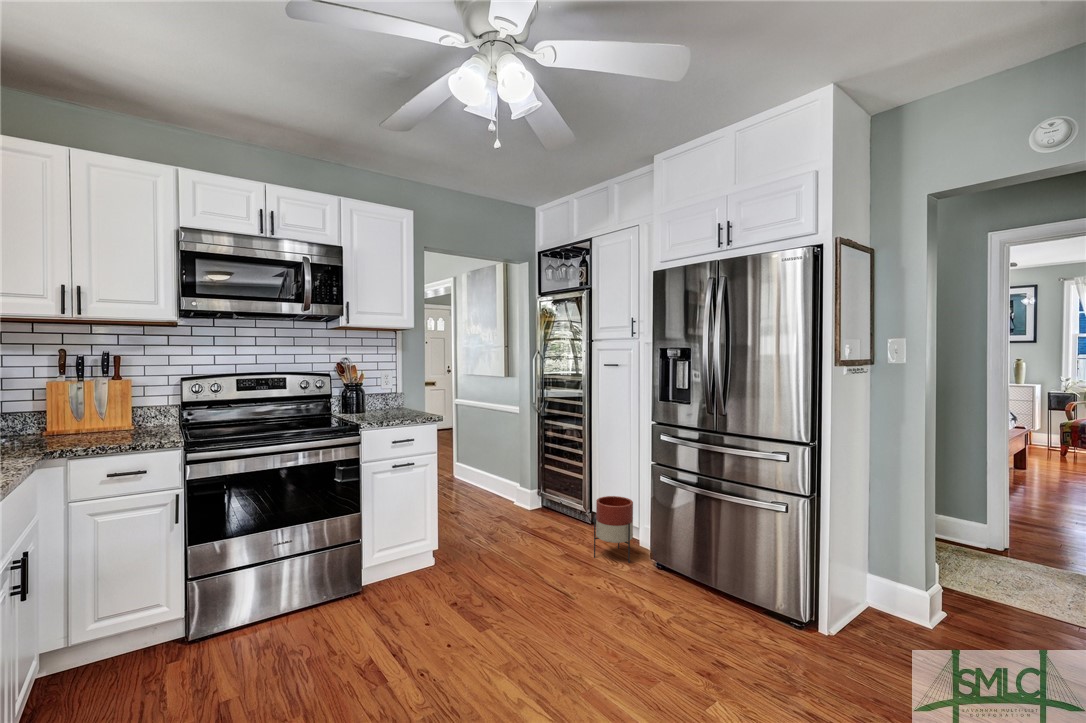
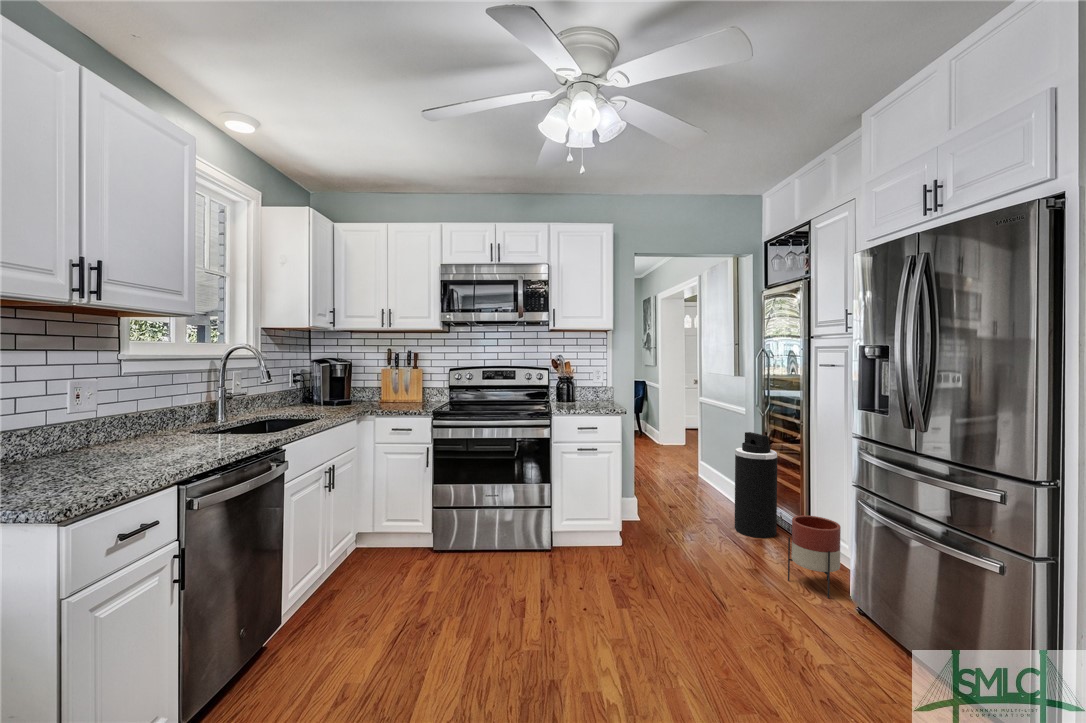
trash can: none [524,429,559,527] -> present [734,432,777,538]

